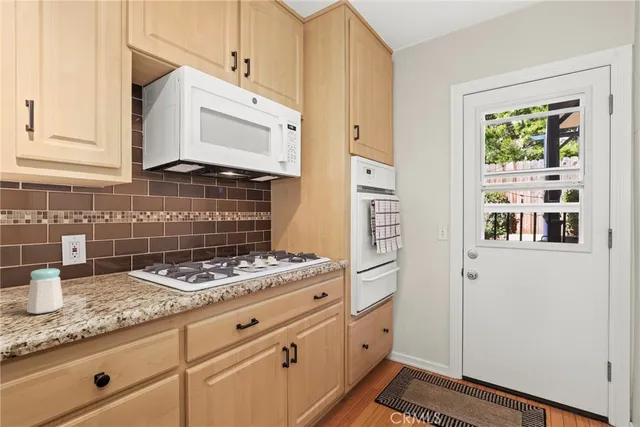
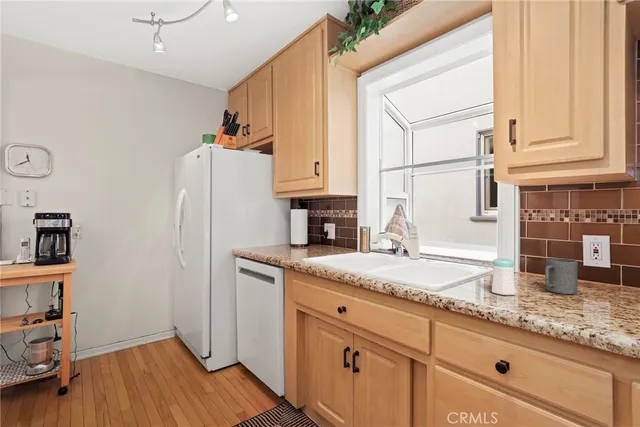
mug: none [66,259,97,295] -> present [545,258,578,294]

